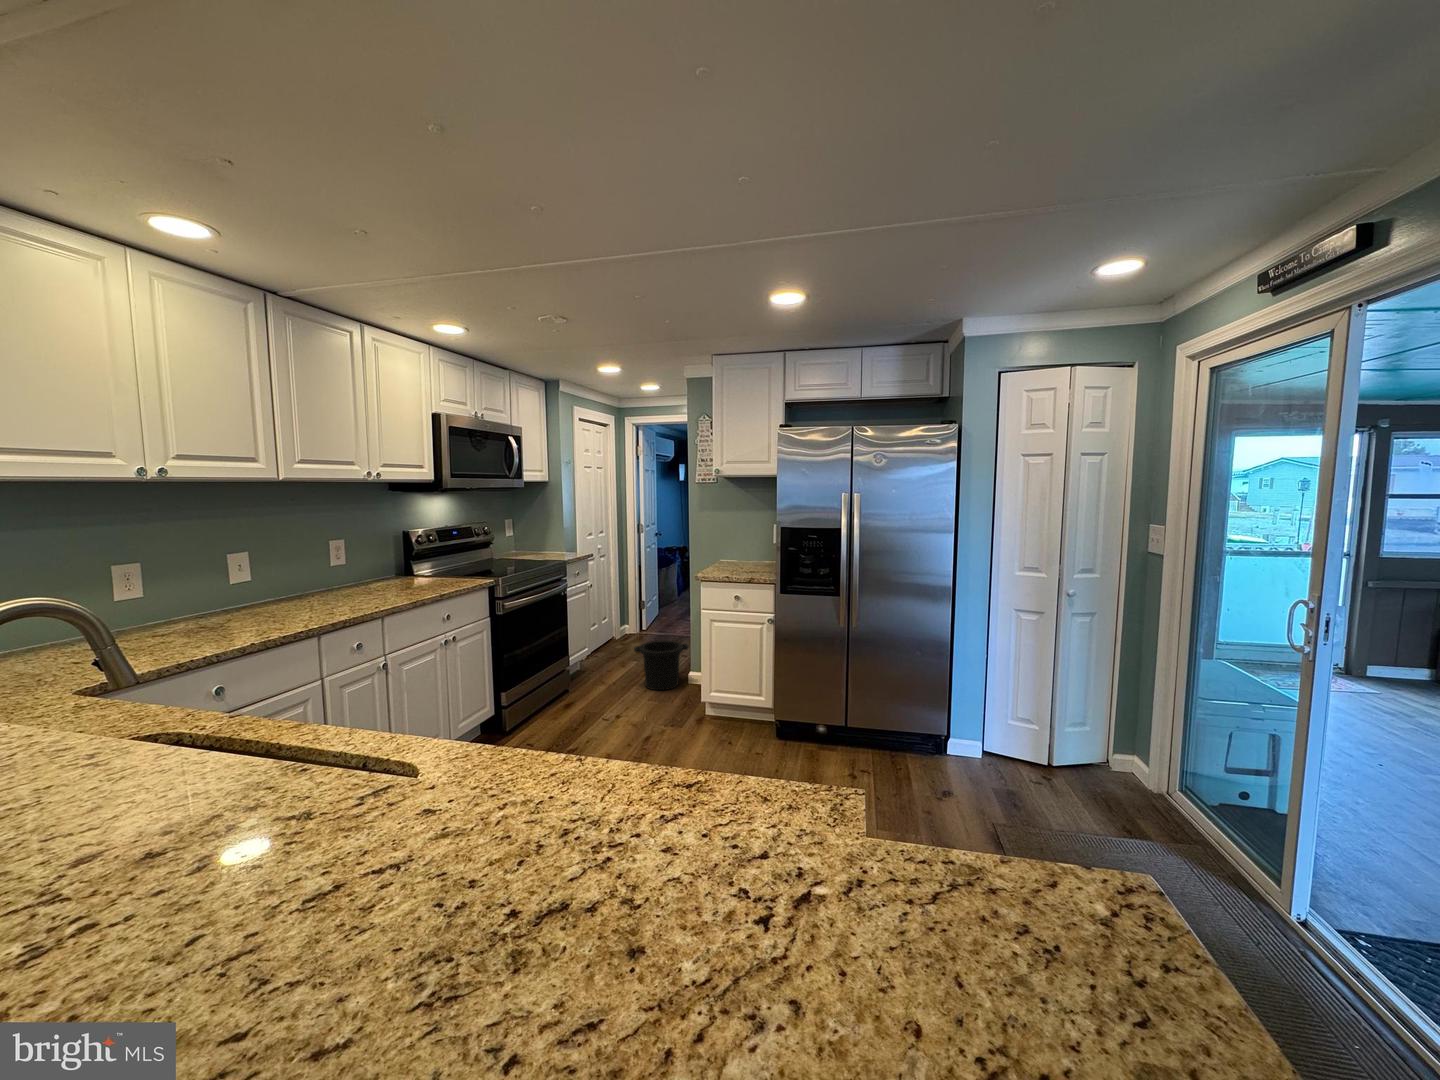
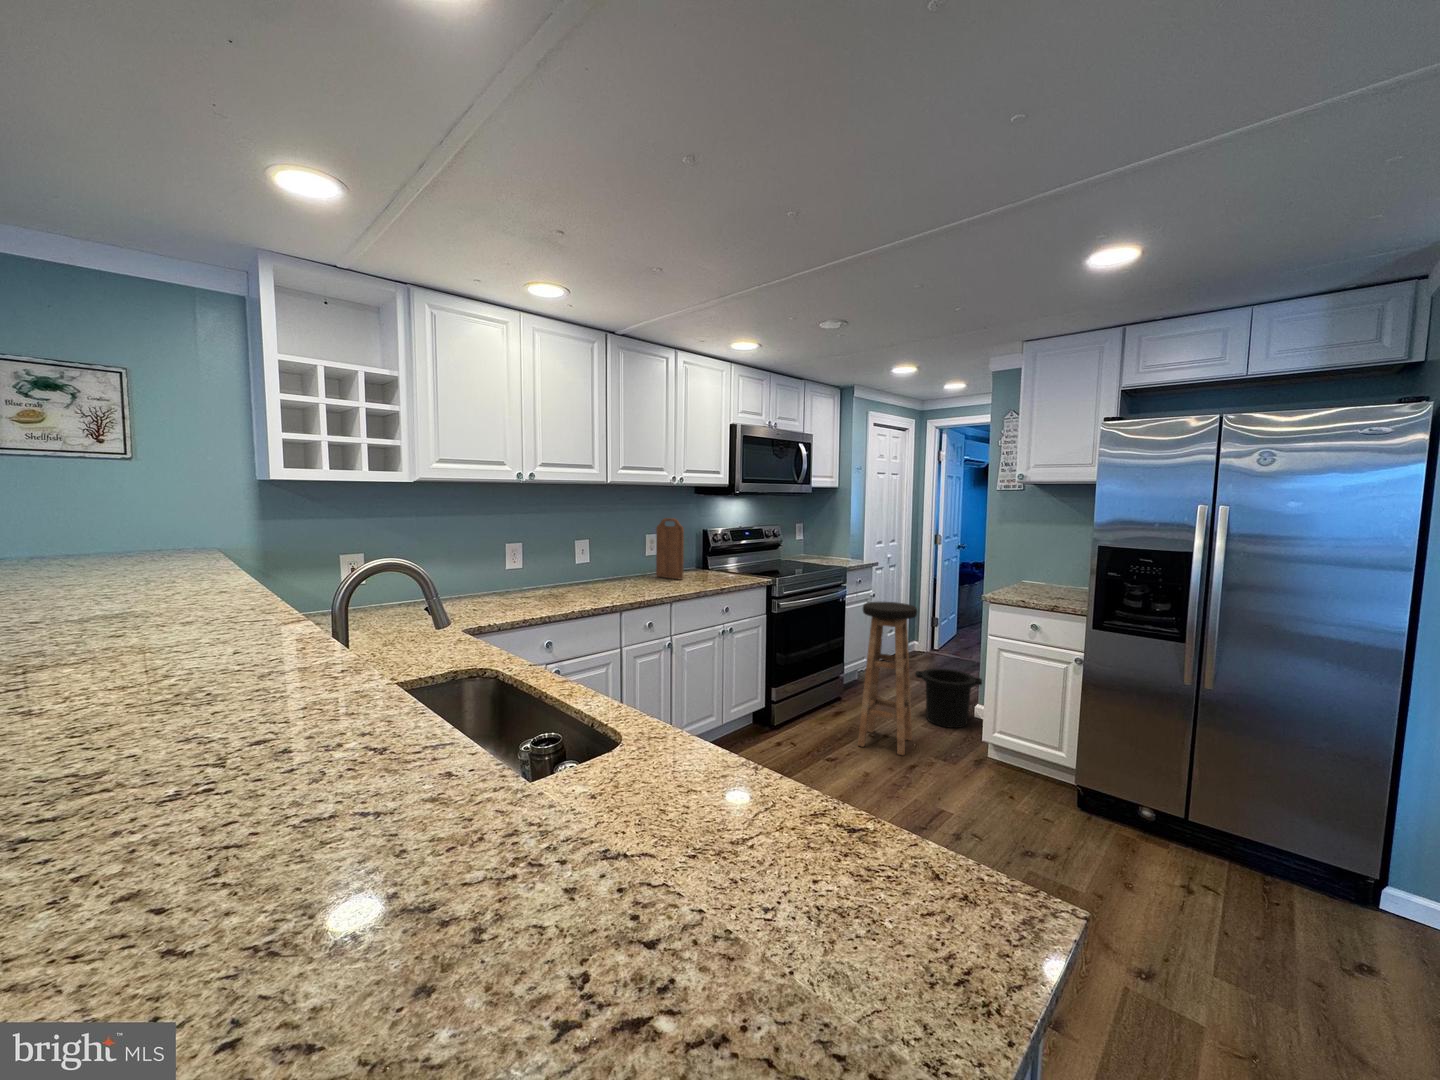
cutting board: none [348,520,390,588] -> present [656,518,684,579]
bar stool: none [588,588,637,724] -> present [858,602,917,755]

